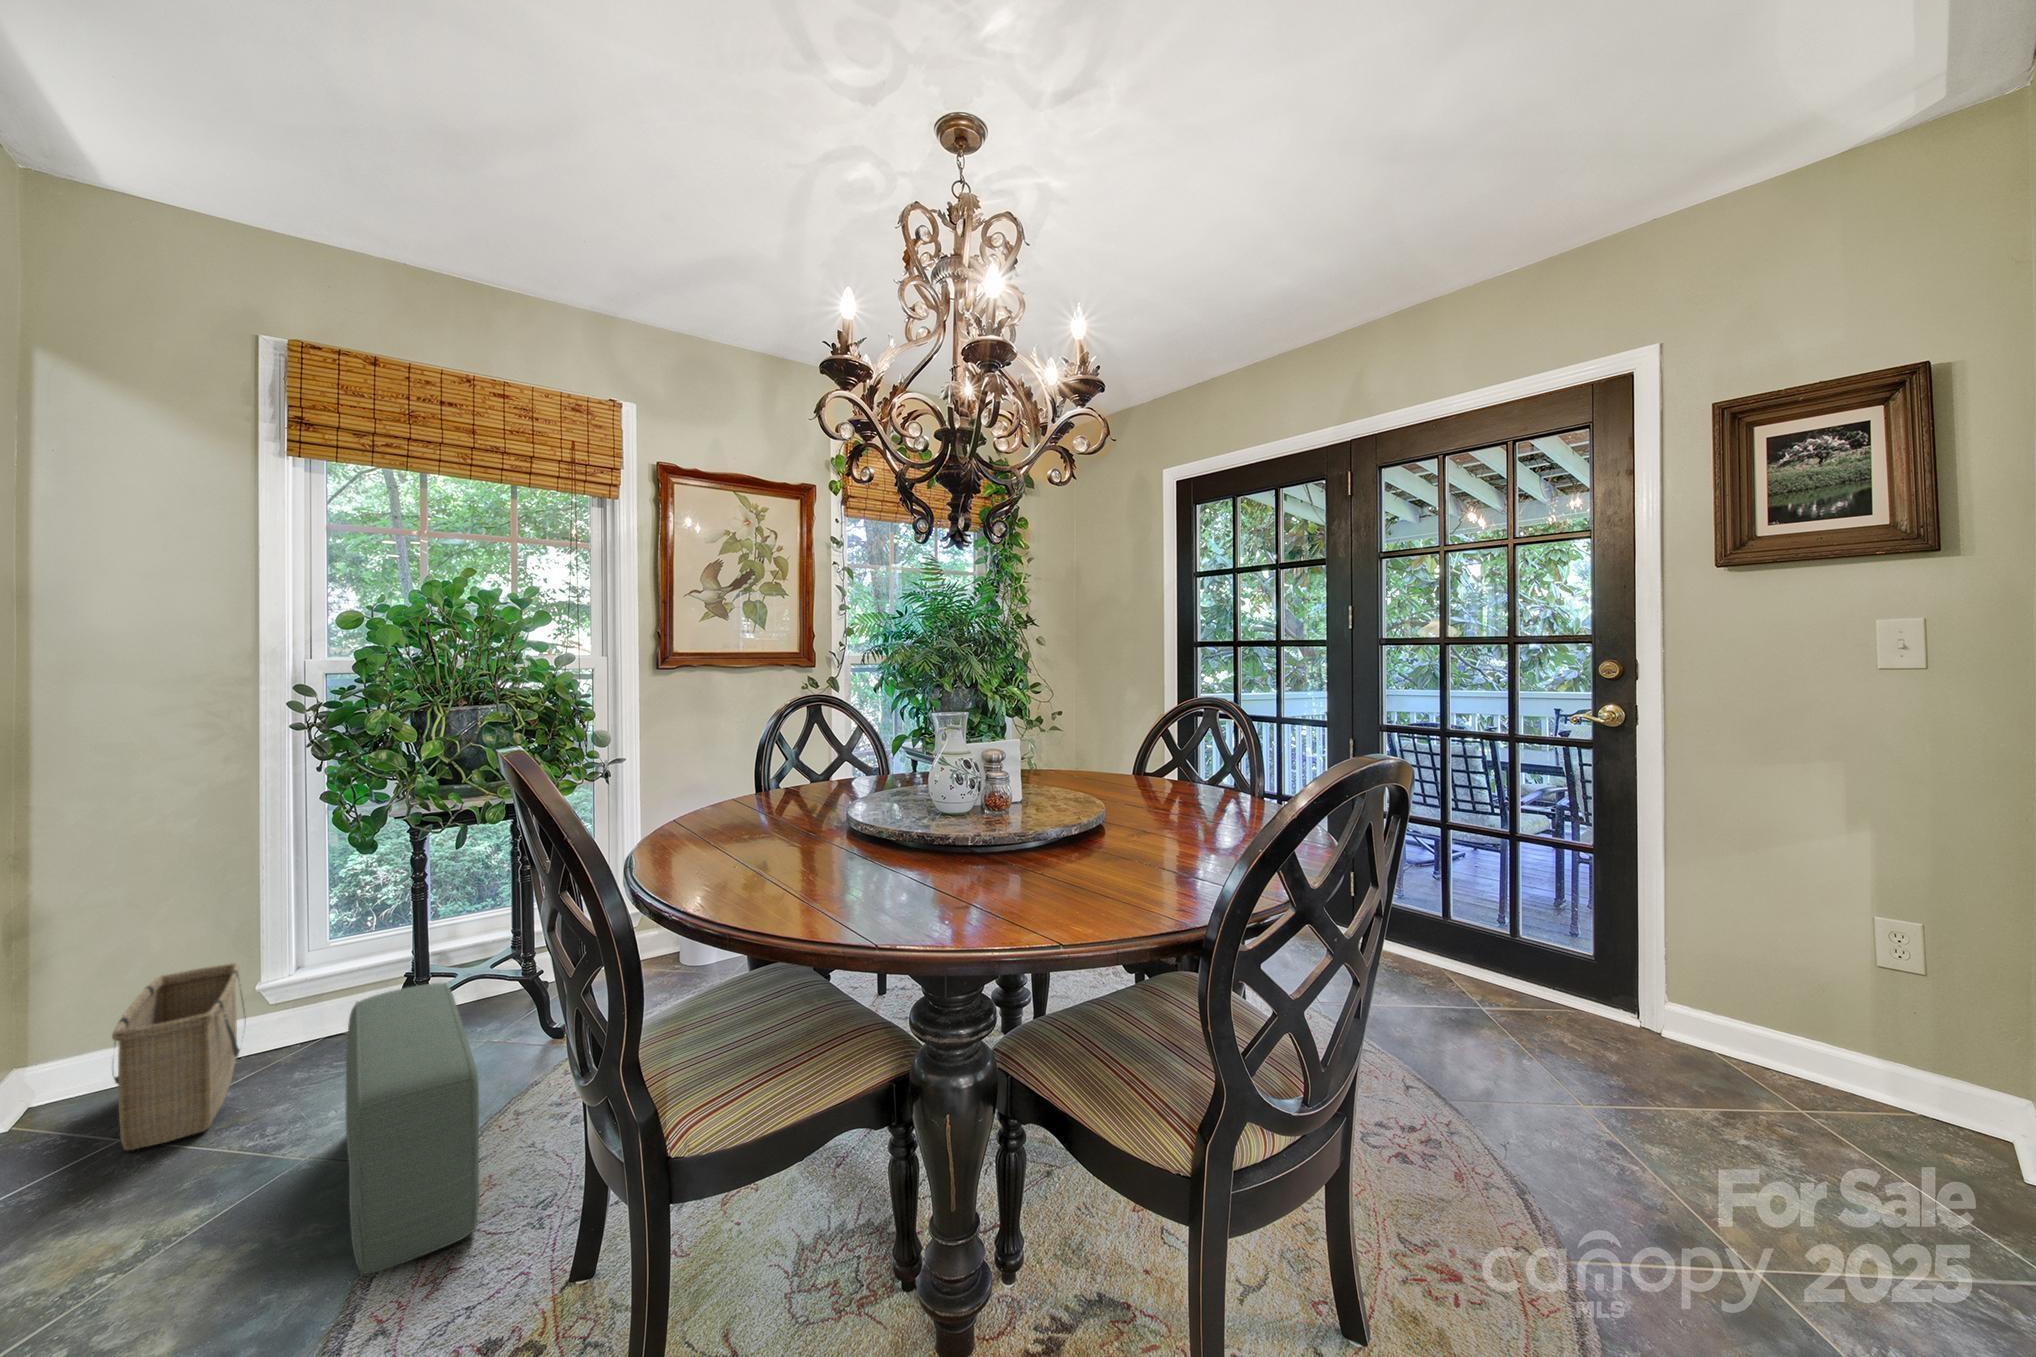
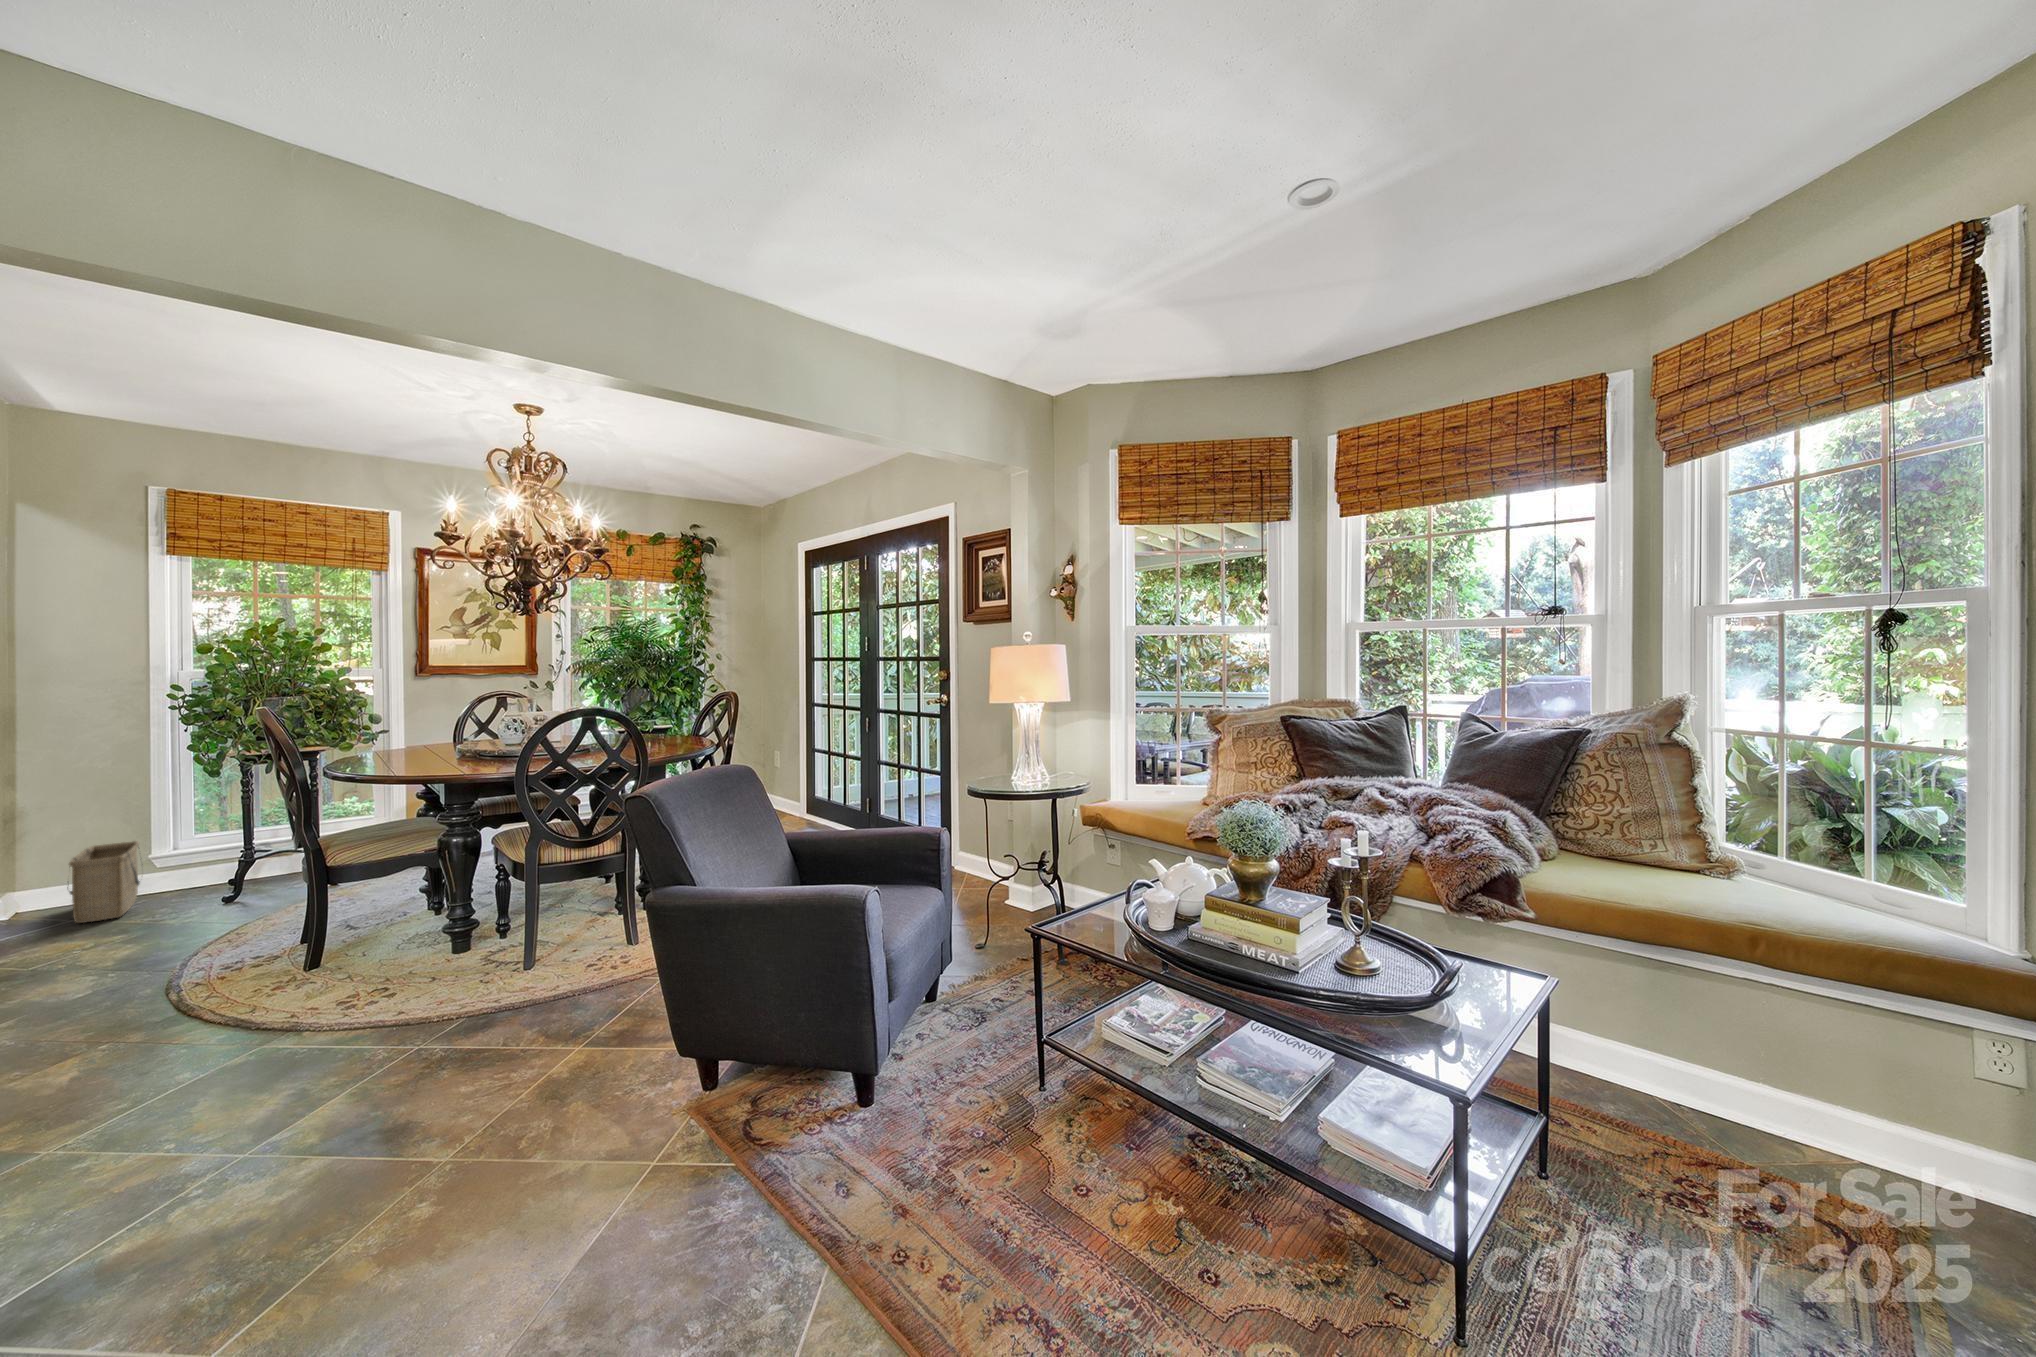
pouf: present [346,983,479,1274] -> none [190,842,260,949]

